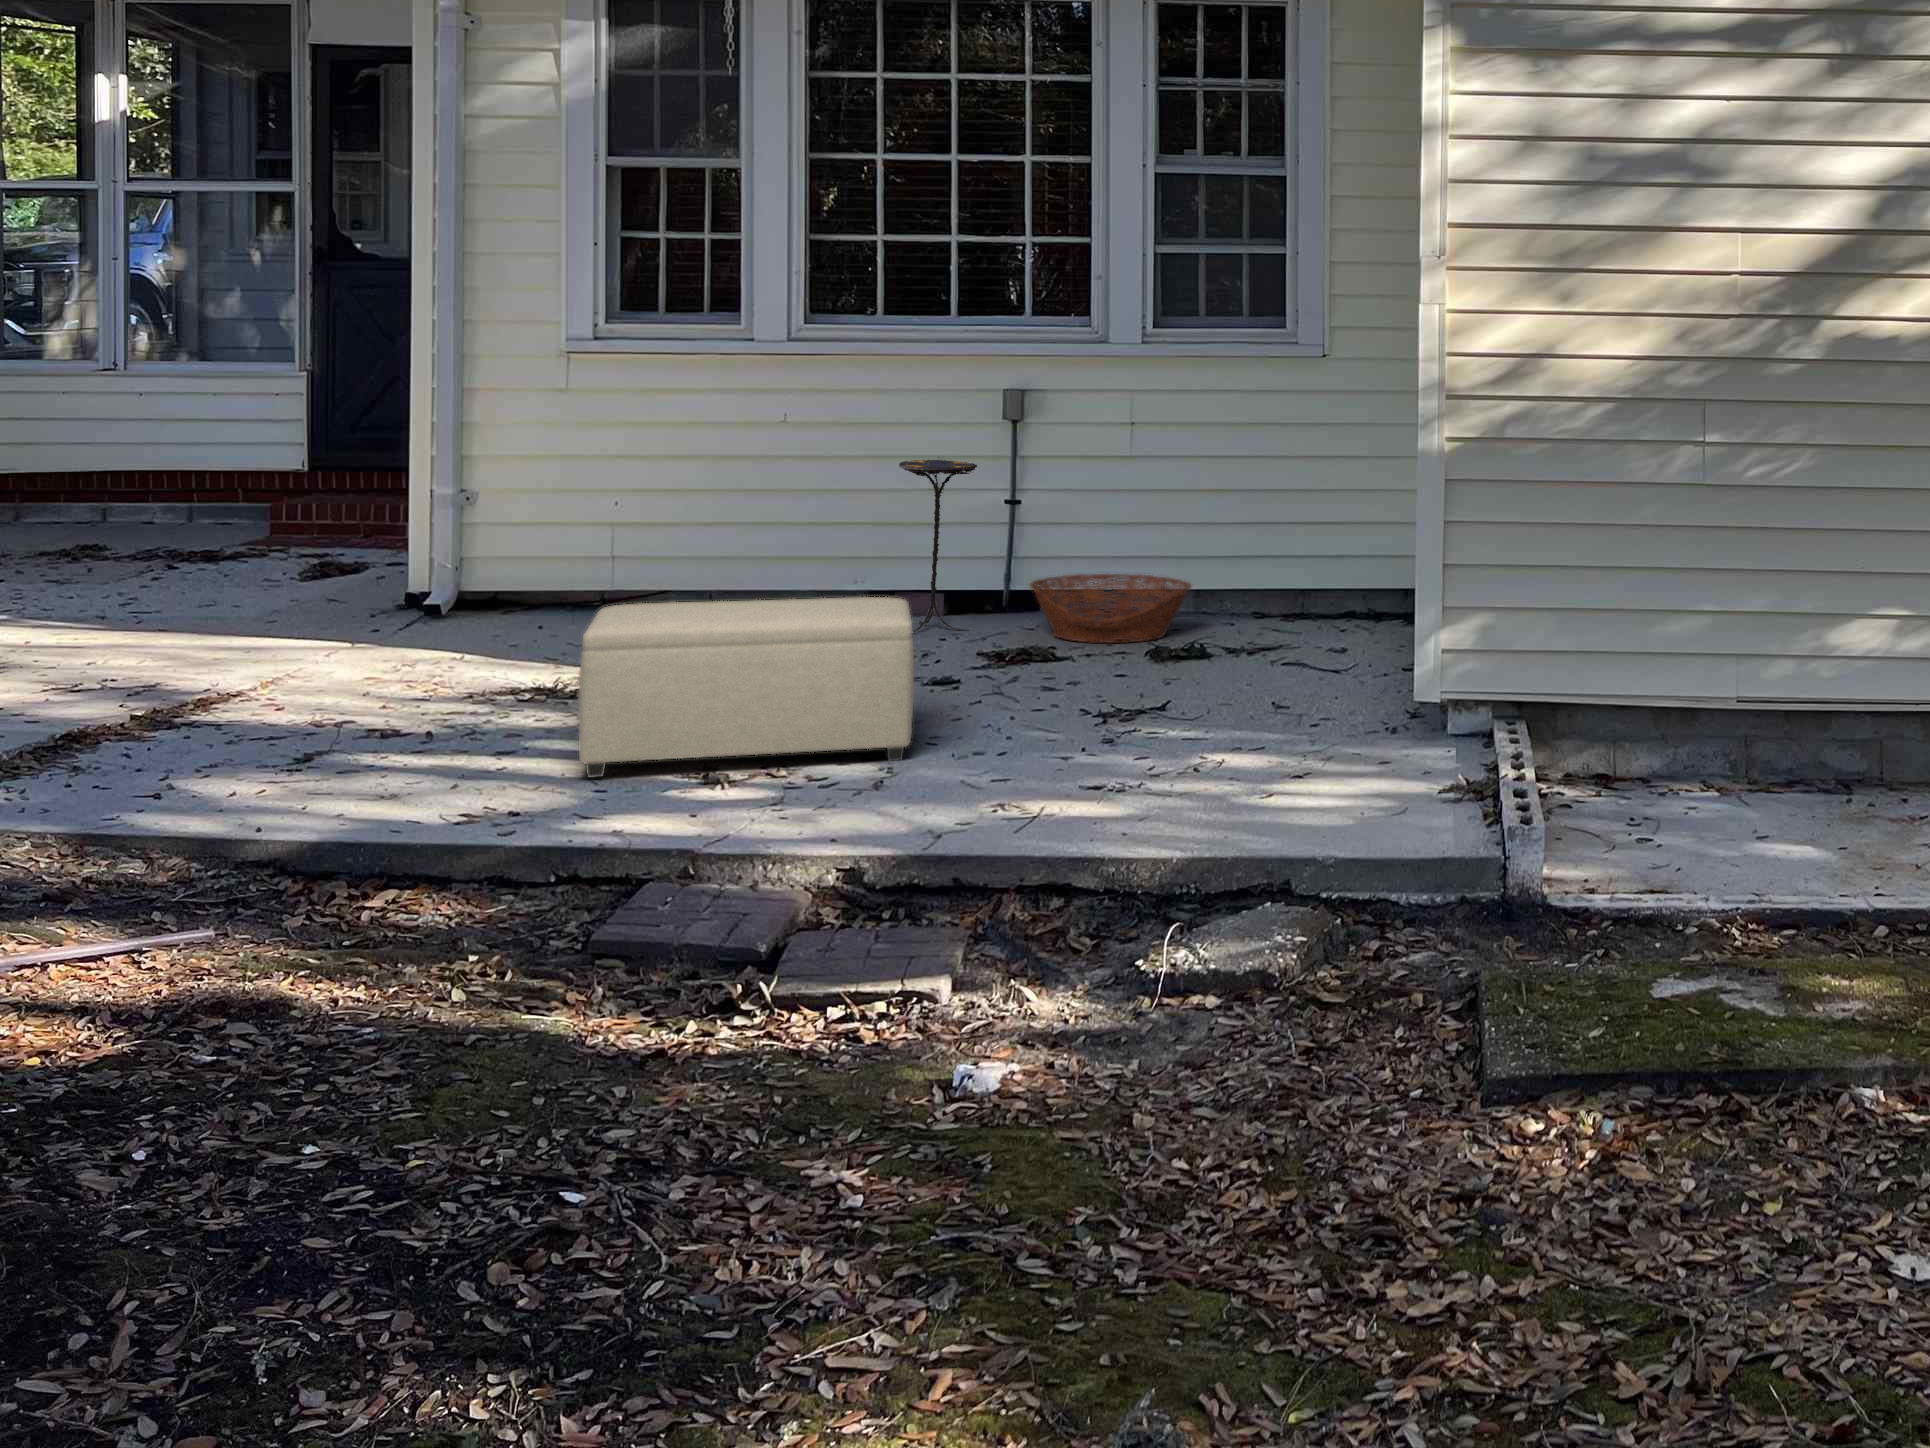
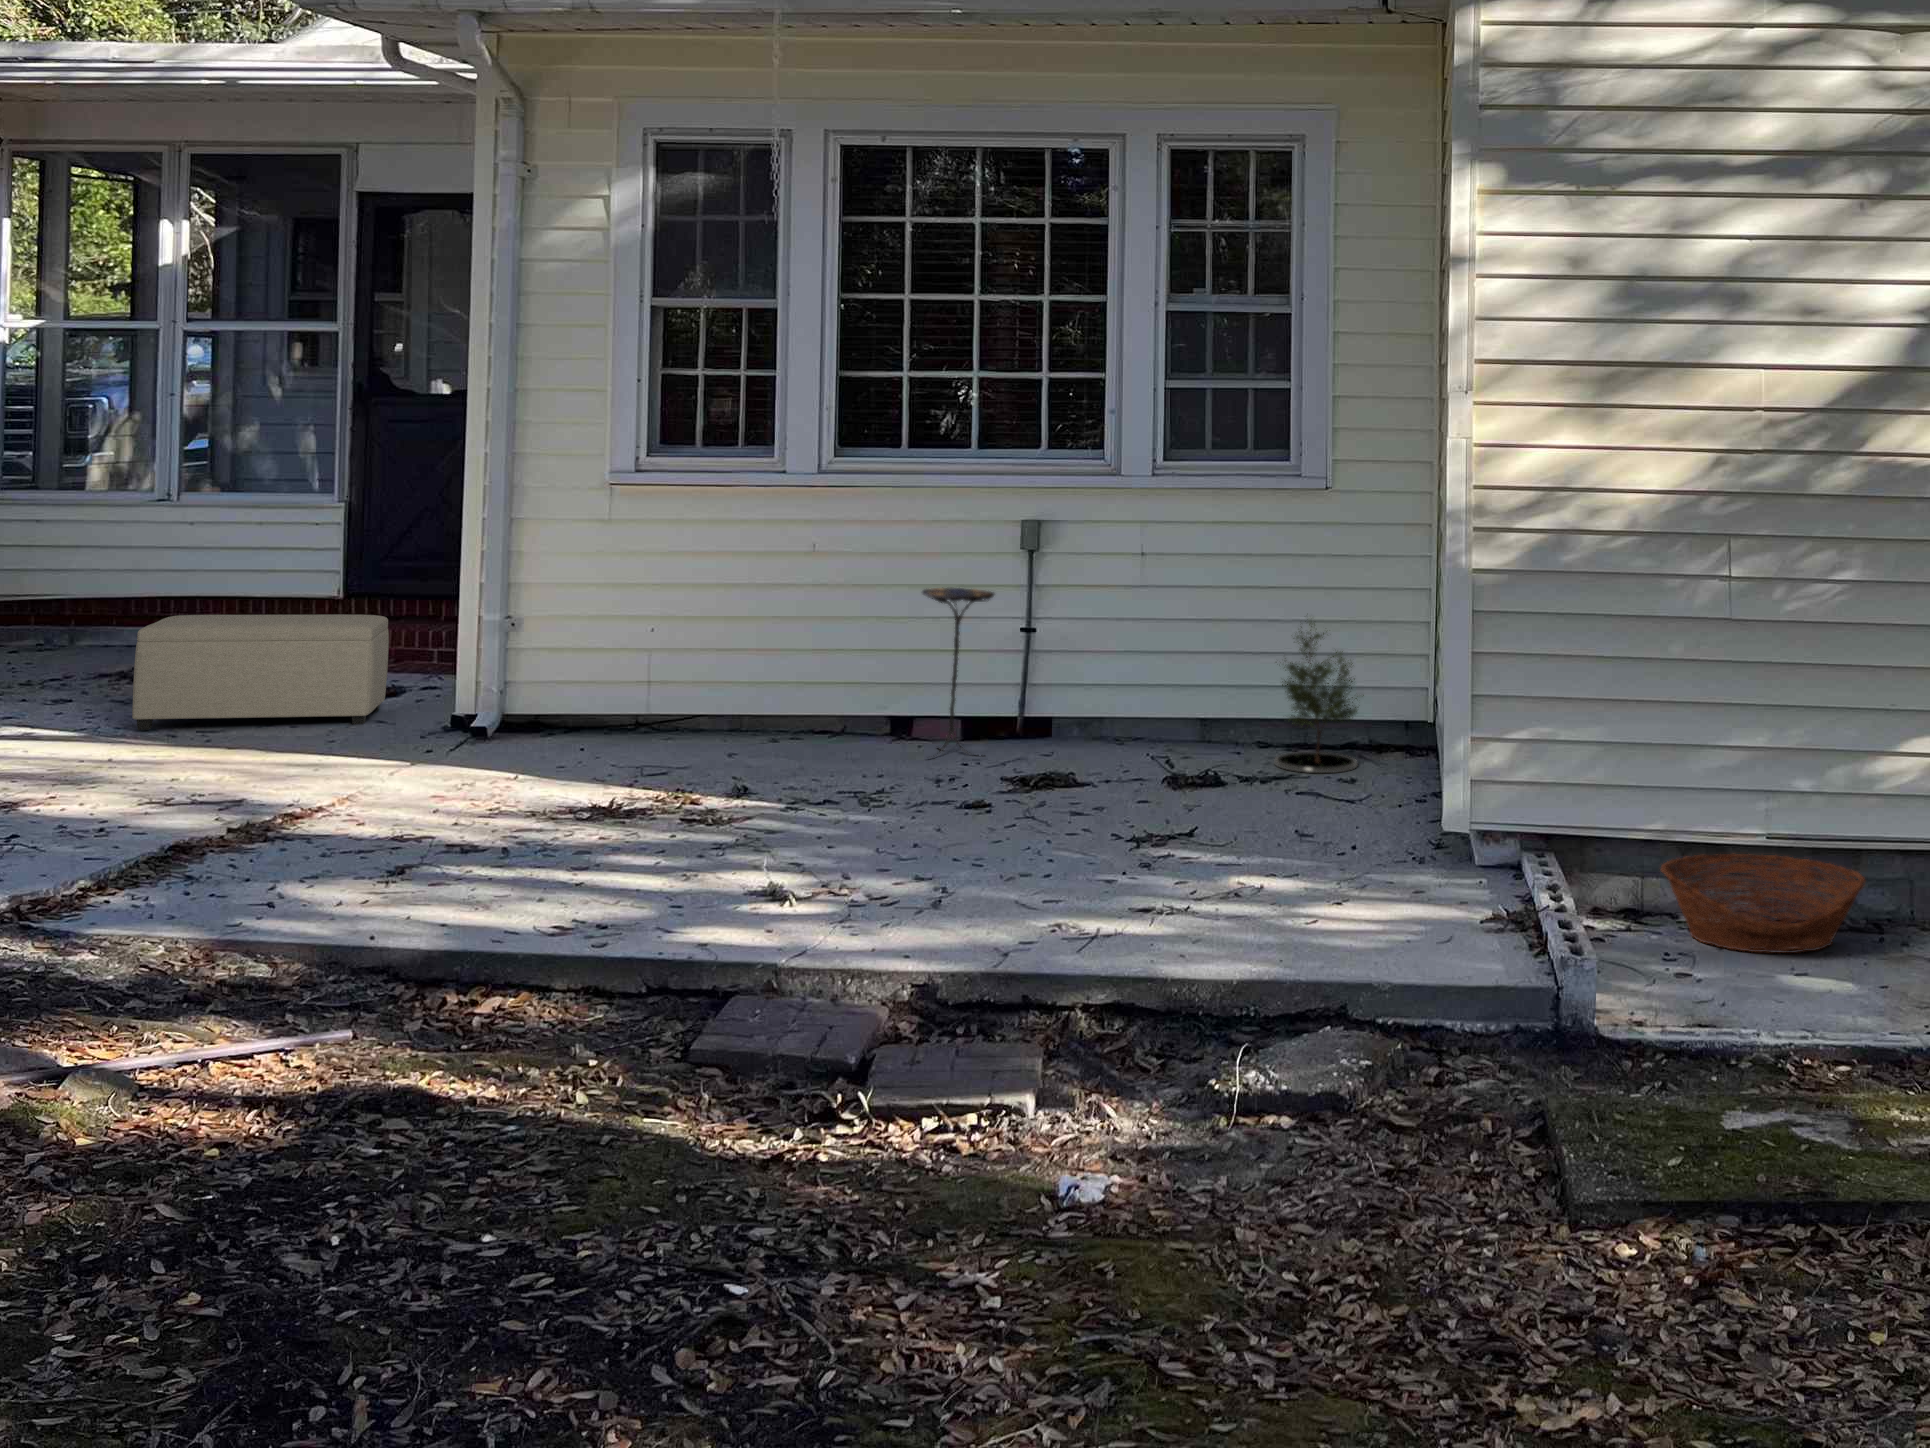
potted tree: none [1265,484,1359,644] -> present [1274,621,1364,773]
basket: present [1029,574,1191,643] -> present [1661,854,1866,953]
ottoman: present [578,597,914,778] -> present [132,614,389,730]

